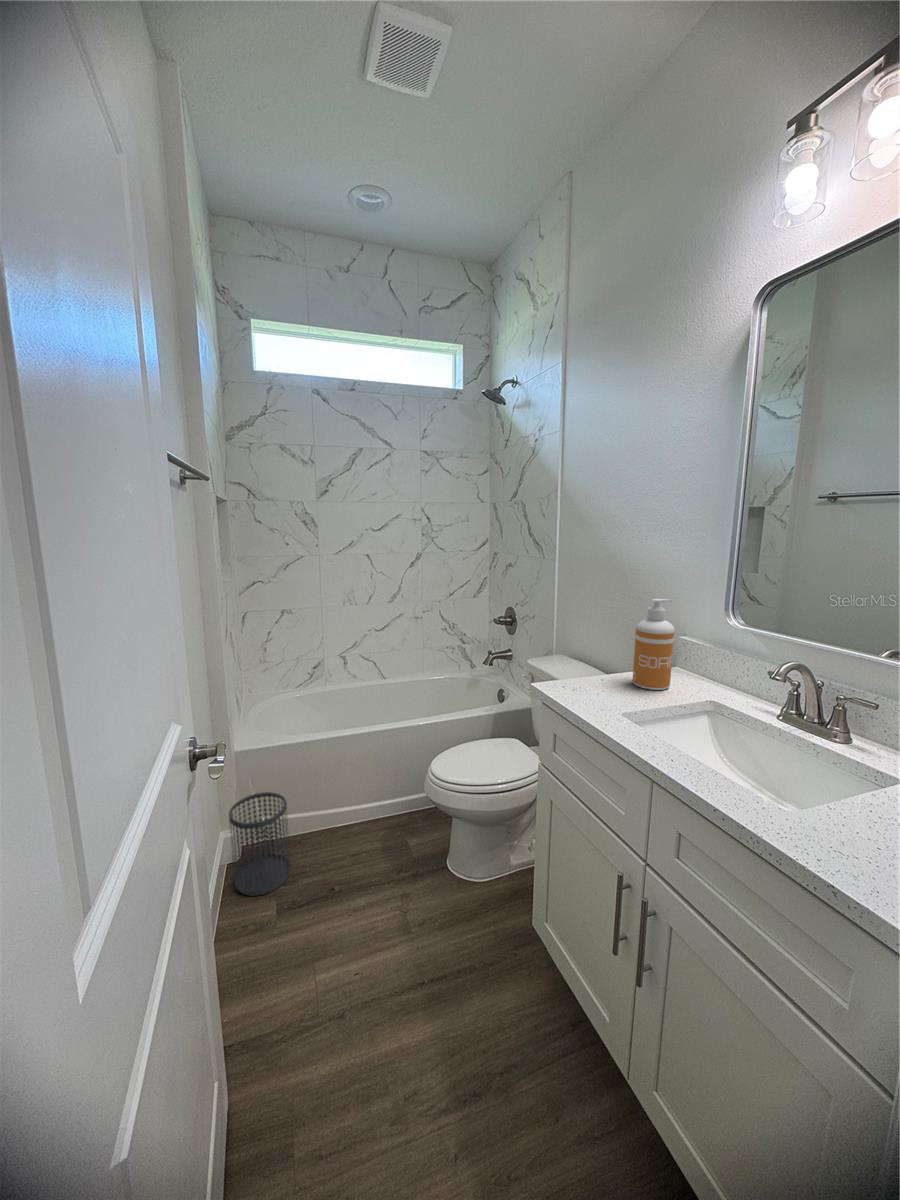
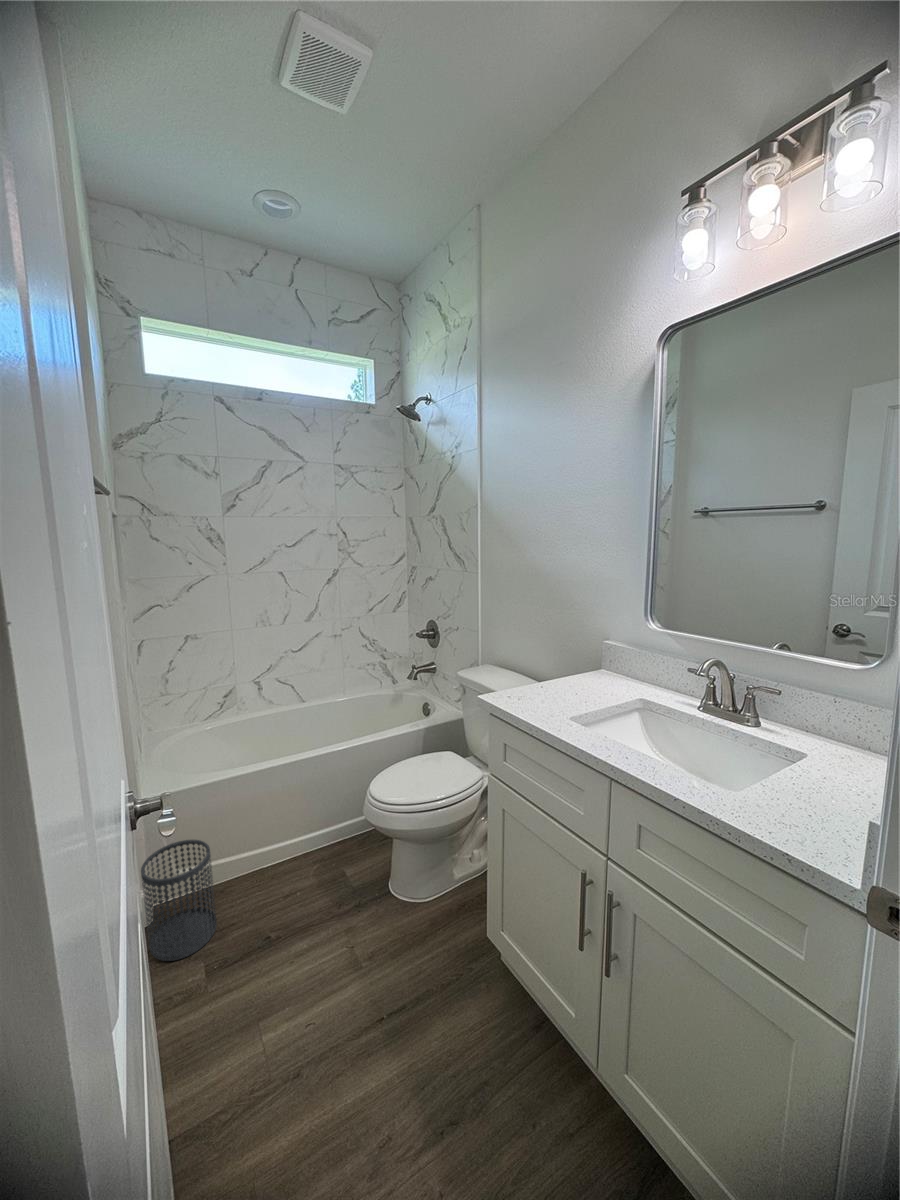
soap dispenser: present [632,599,674,690] -> none [569,607,604,693]

